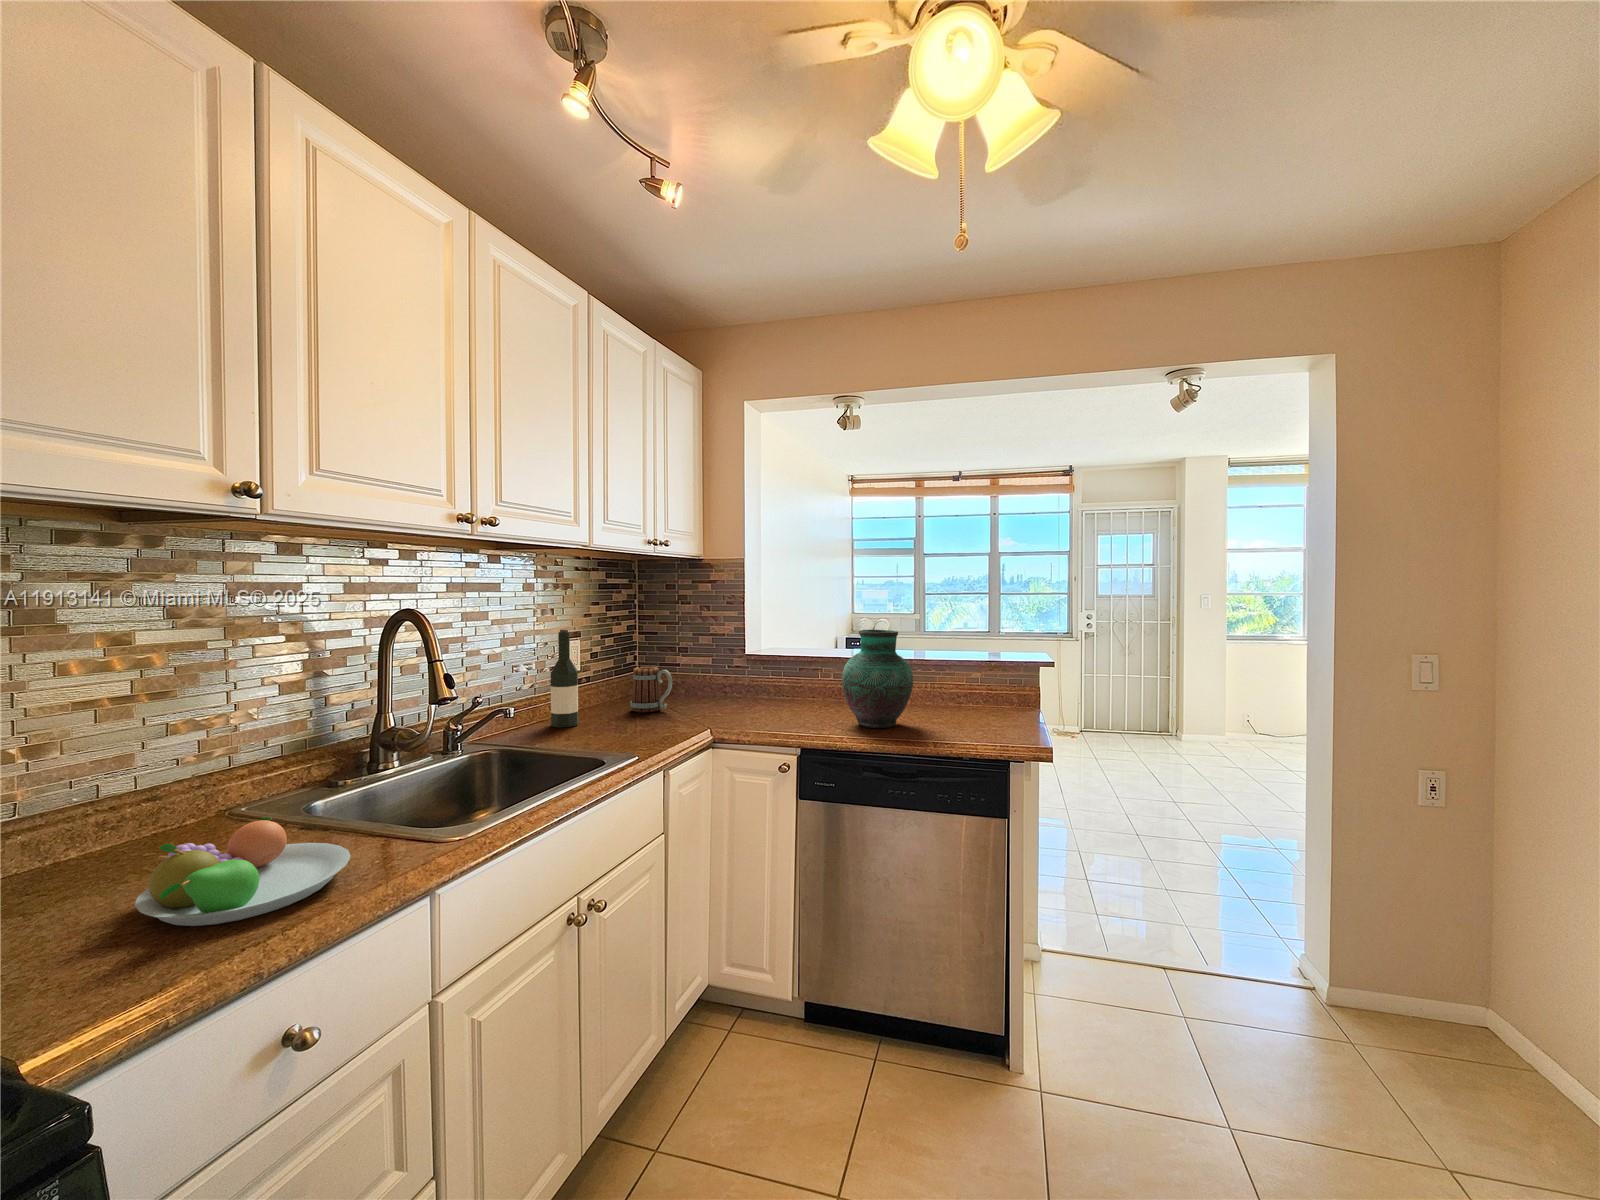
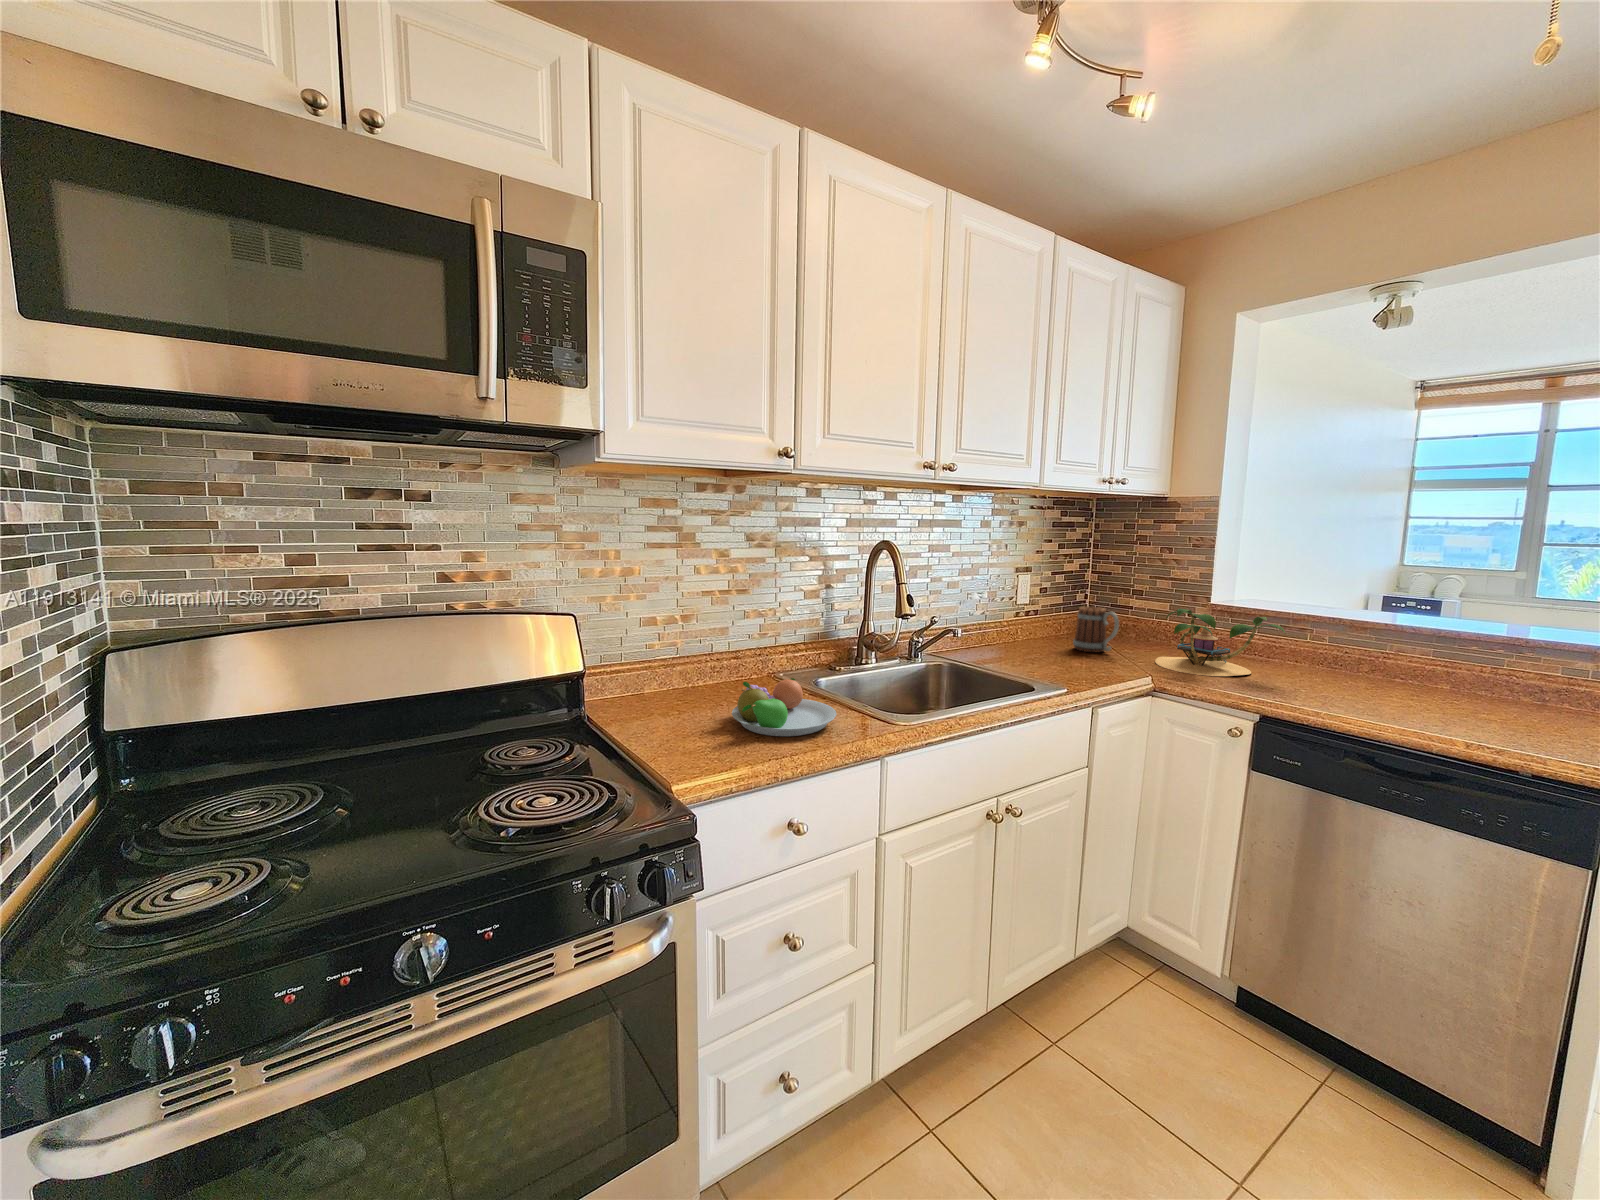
wine bottle: present [551,629,578,728] -> none [994,564,1021,654]
vase: present [842,630,913,728] -> none [1339,588,1460,715]
plant: none [706,661,804,719] -> present [1155,609,1285,676]

